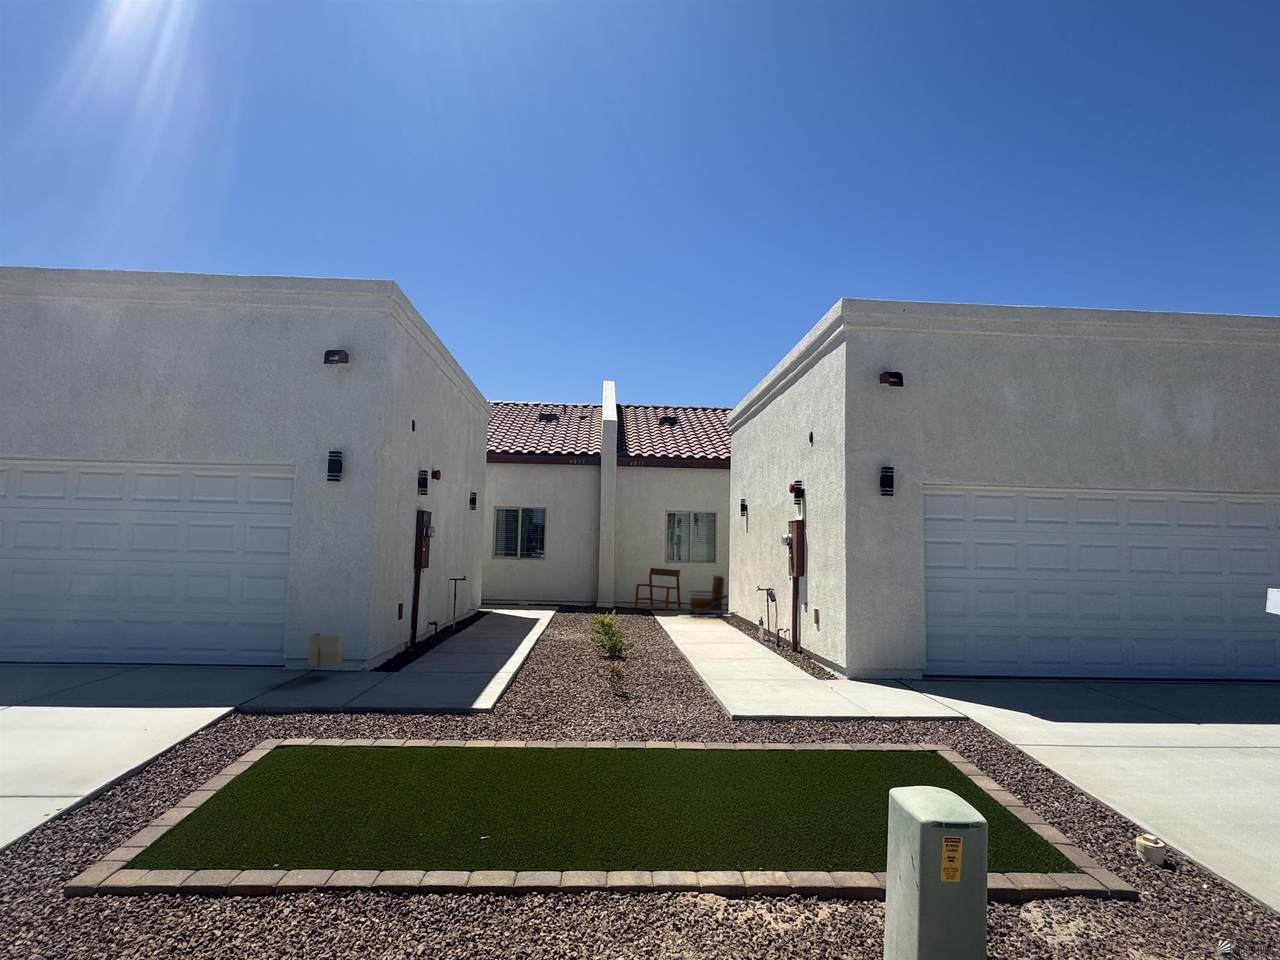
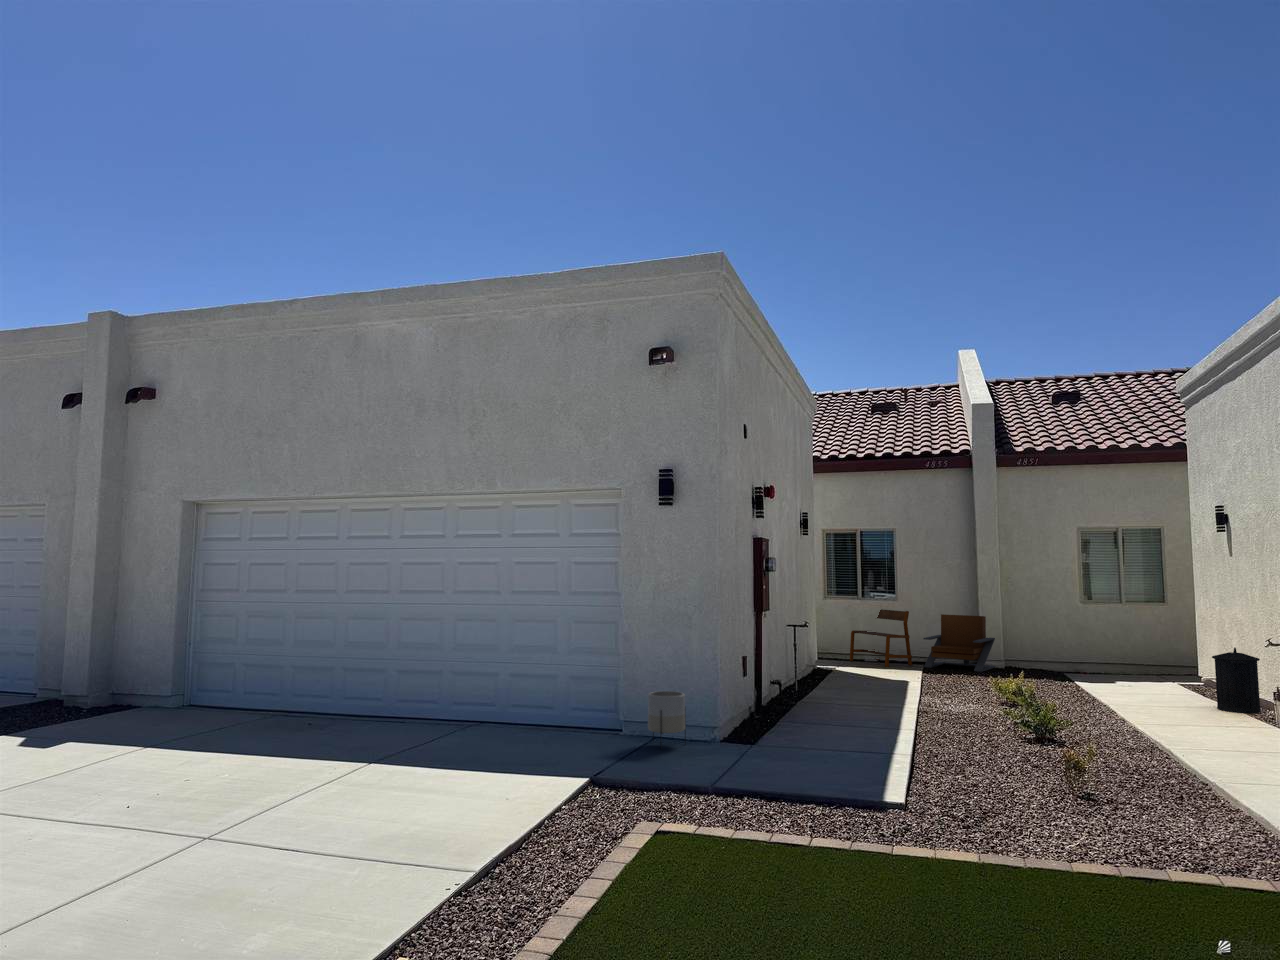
bench: present [635,568,681,611] -> present [850,609,912,667]
lounge chair: present [689,576,727,619] -> present [923,614,995,672]
trash can: none [728,590,753,632] -> present [1212,647,1261,713]

